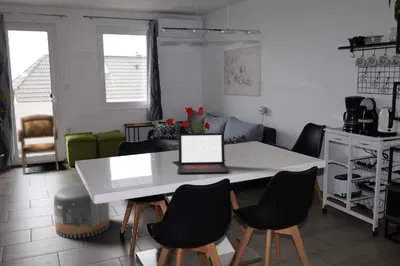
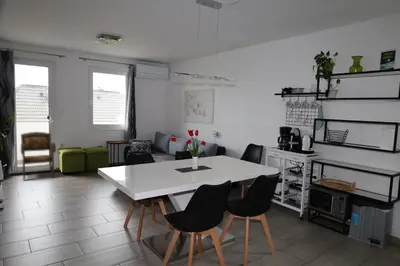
laptop: present [177,133,228,174] -> none [180,149,218,178]
pouf: present [54,184,109,238] -> none [69,187,113,230]

